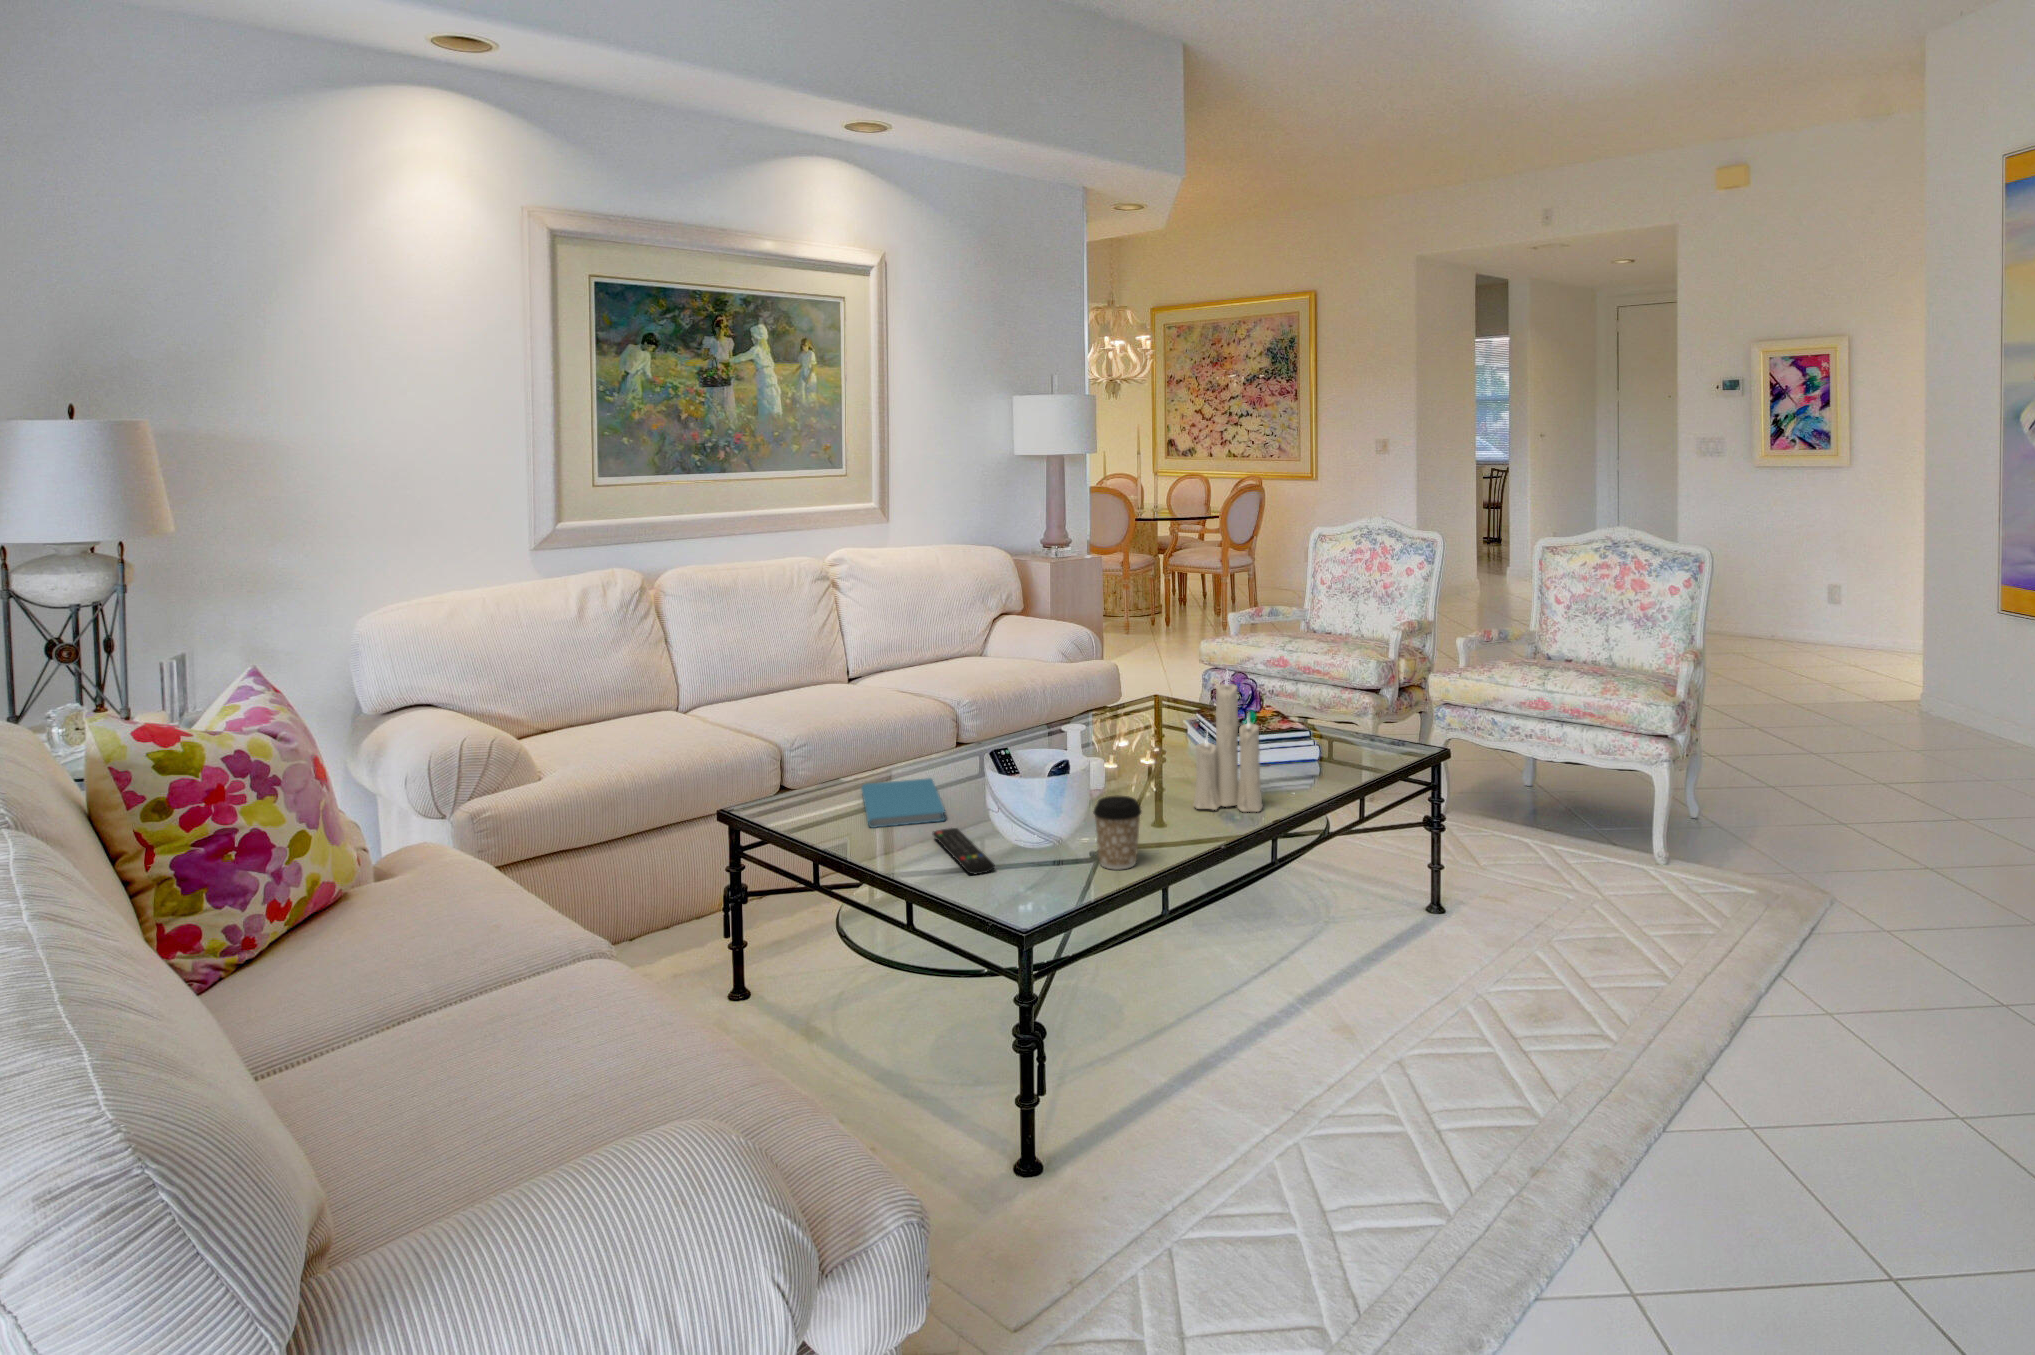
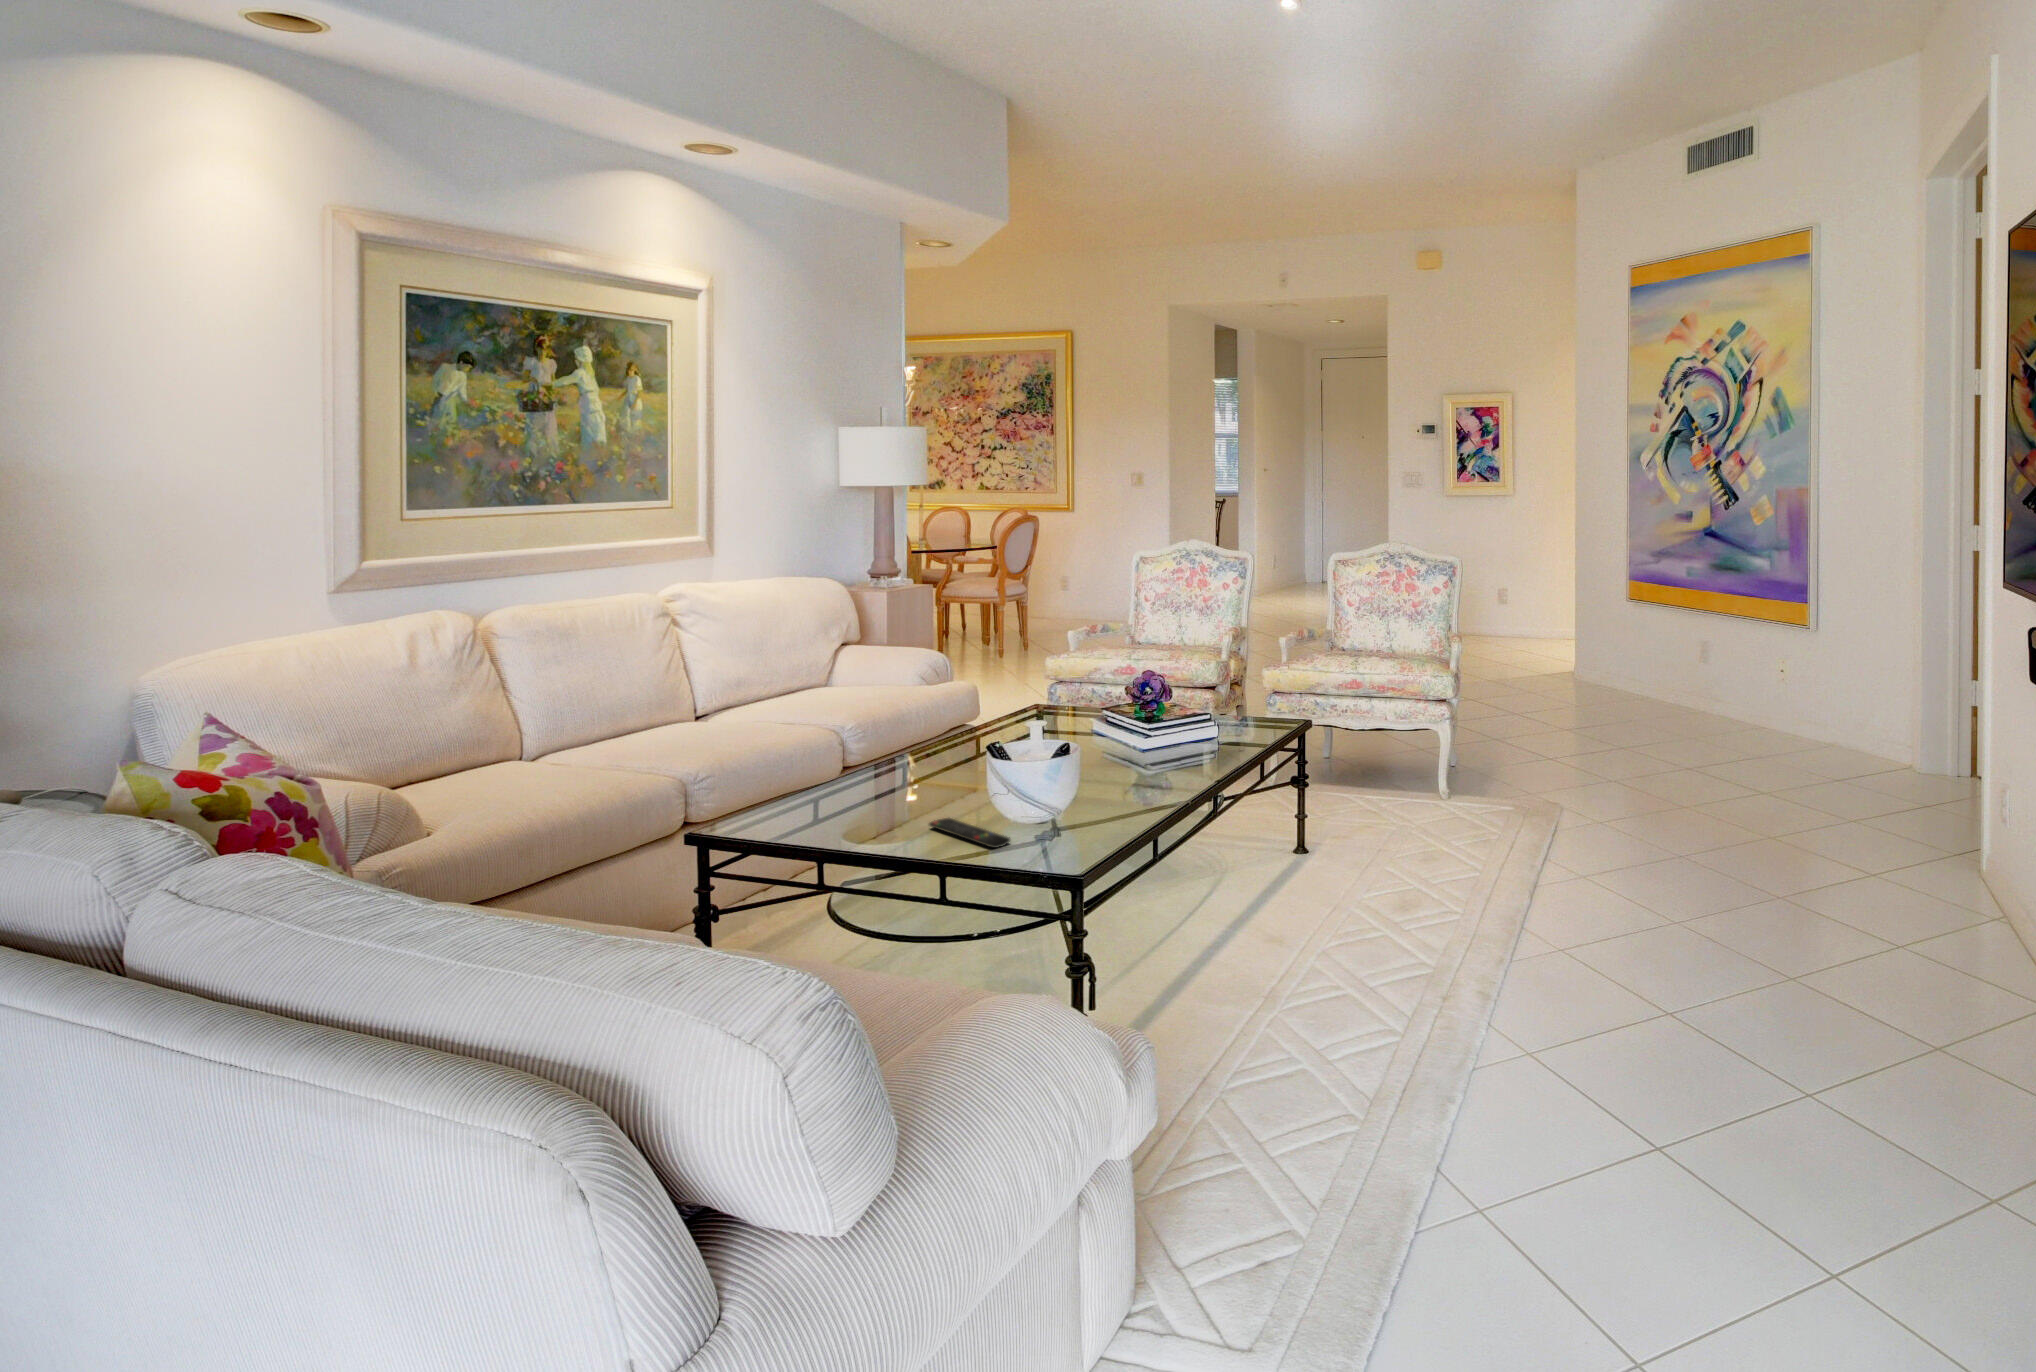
candle: present [1194,672,1262,812] -> none [1137,656,1195,783]
book: present [861,778,945,828] -> none [819,785,926,828]
coffee cup: present [1093,796,1141,870] -> none [1090,769,1131,830]

